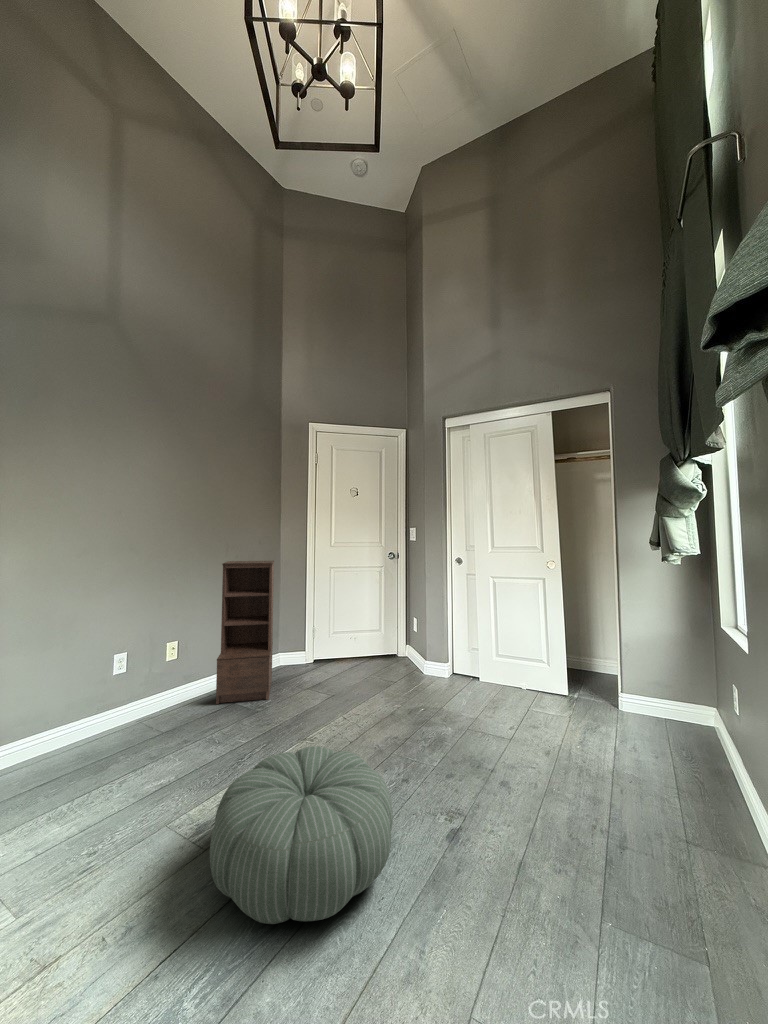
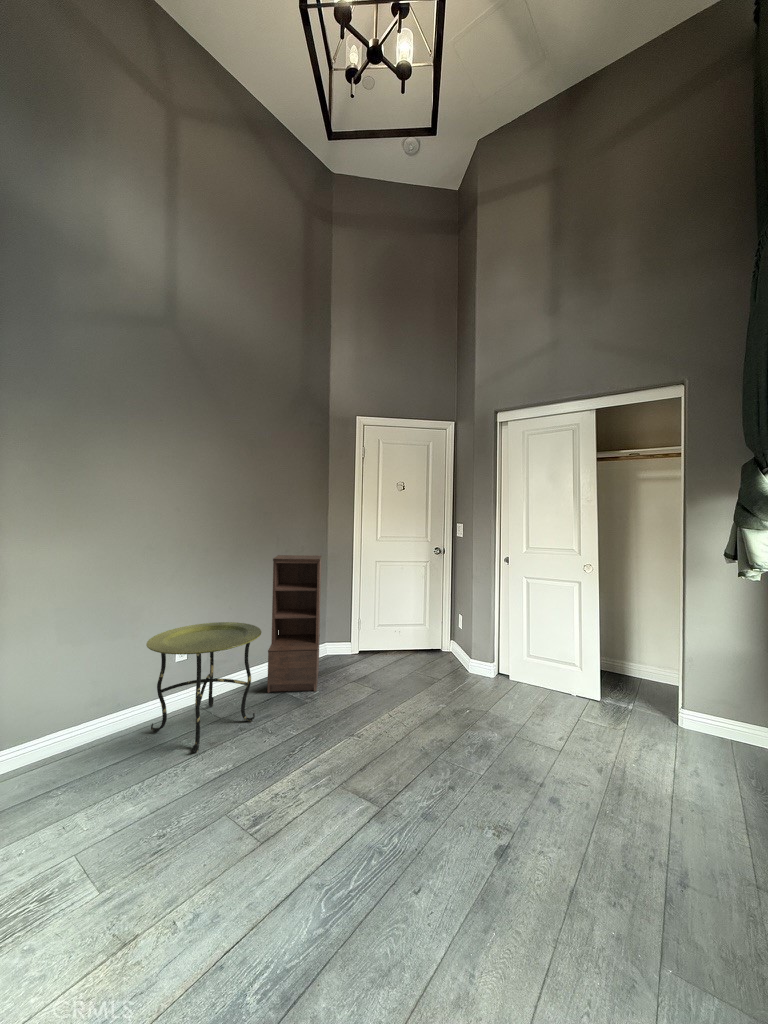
side table: none [80,630,209,768] -> present [146,622,261,753]
pouf: present [210,746,393,924] -> none [267,751,441,930]

